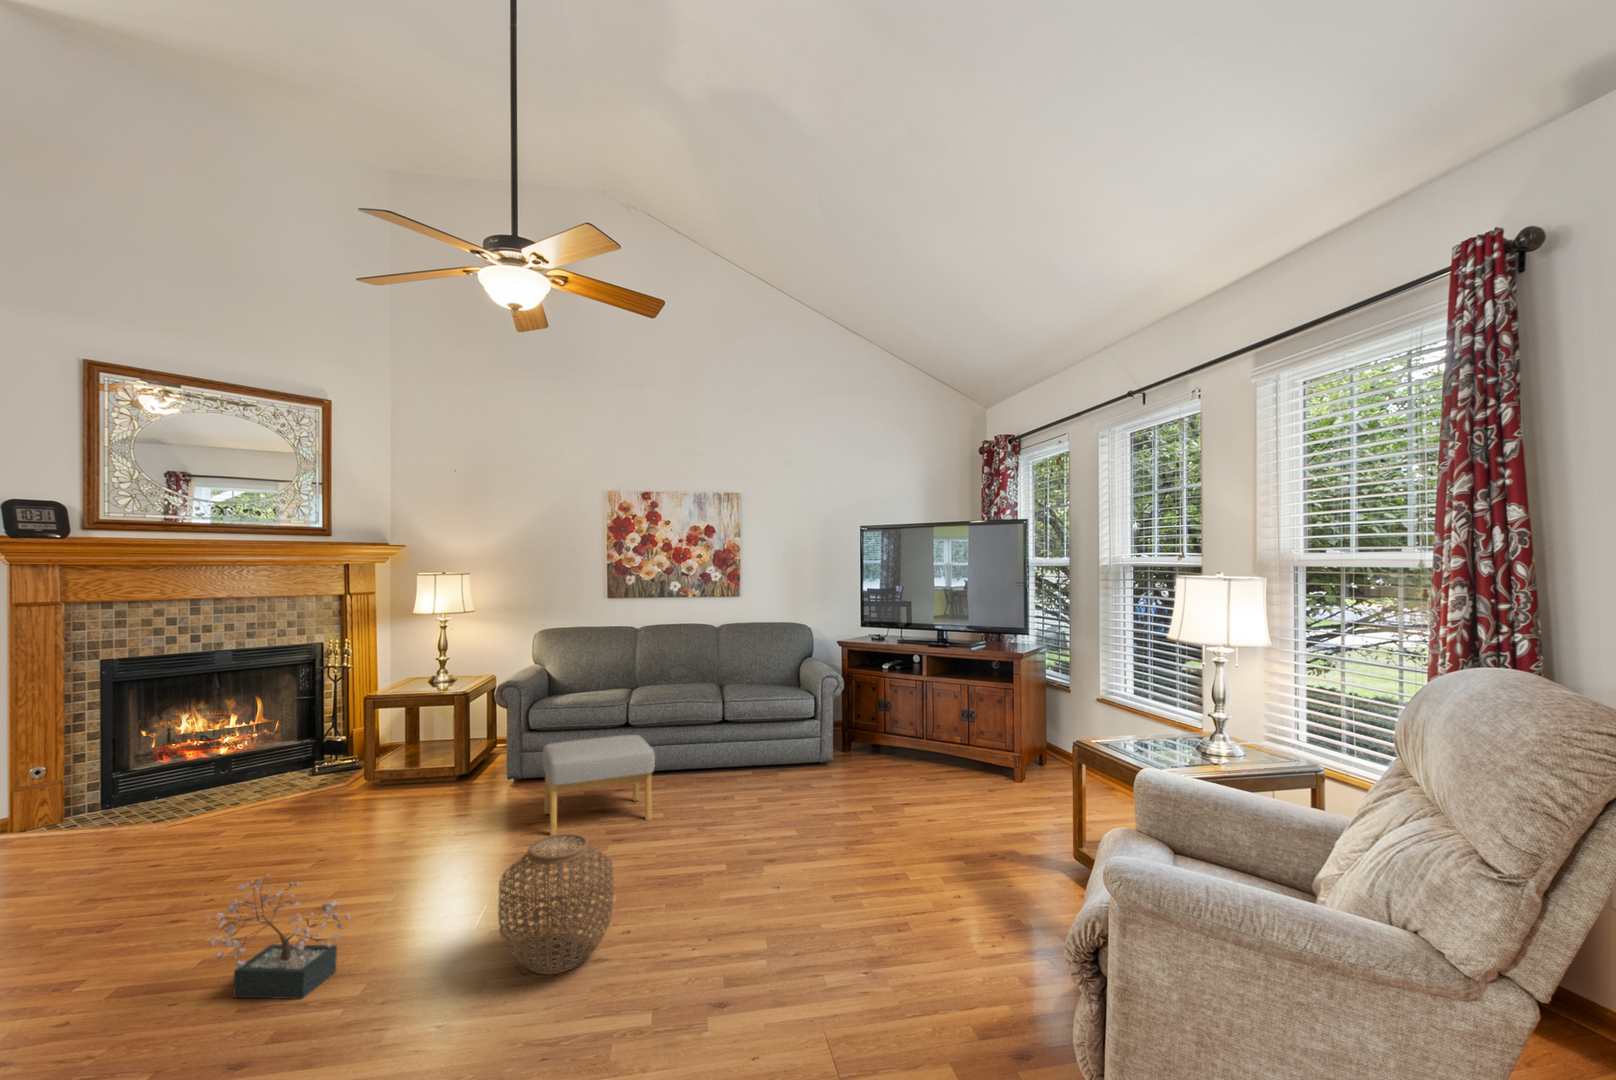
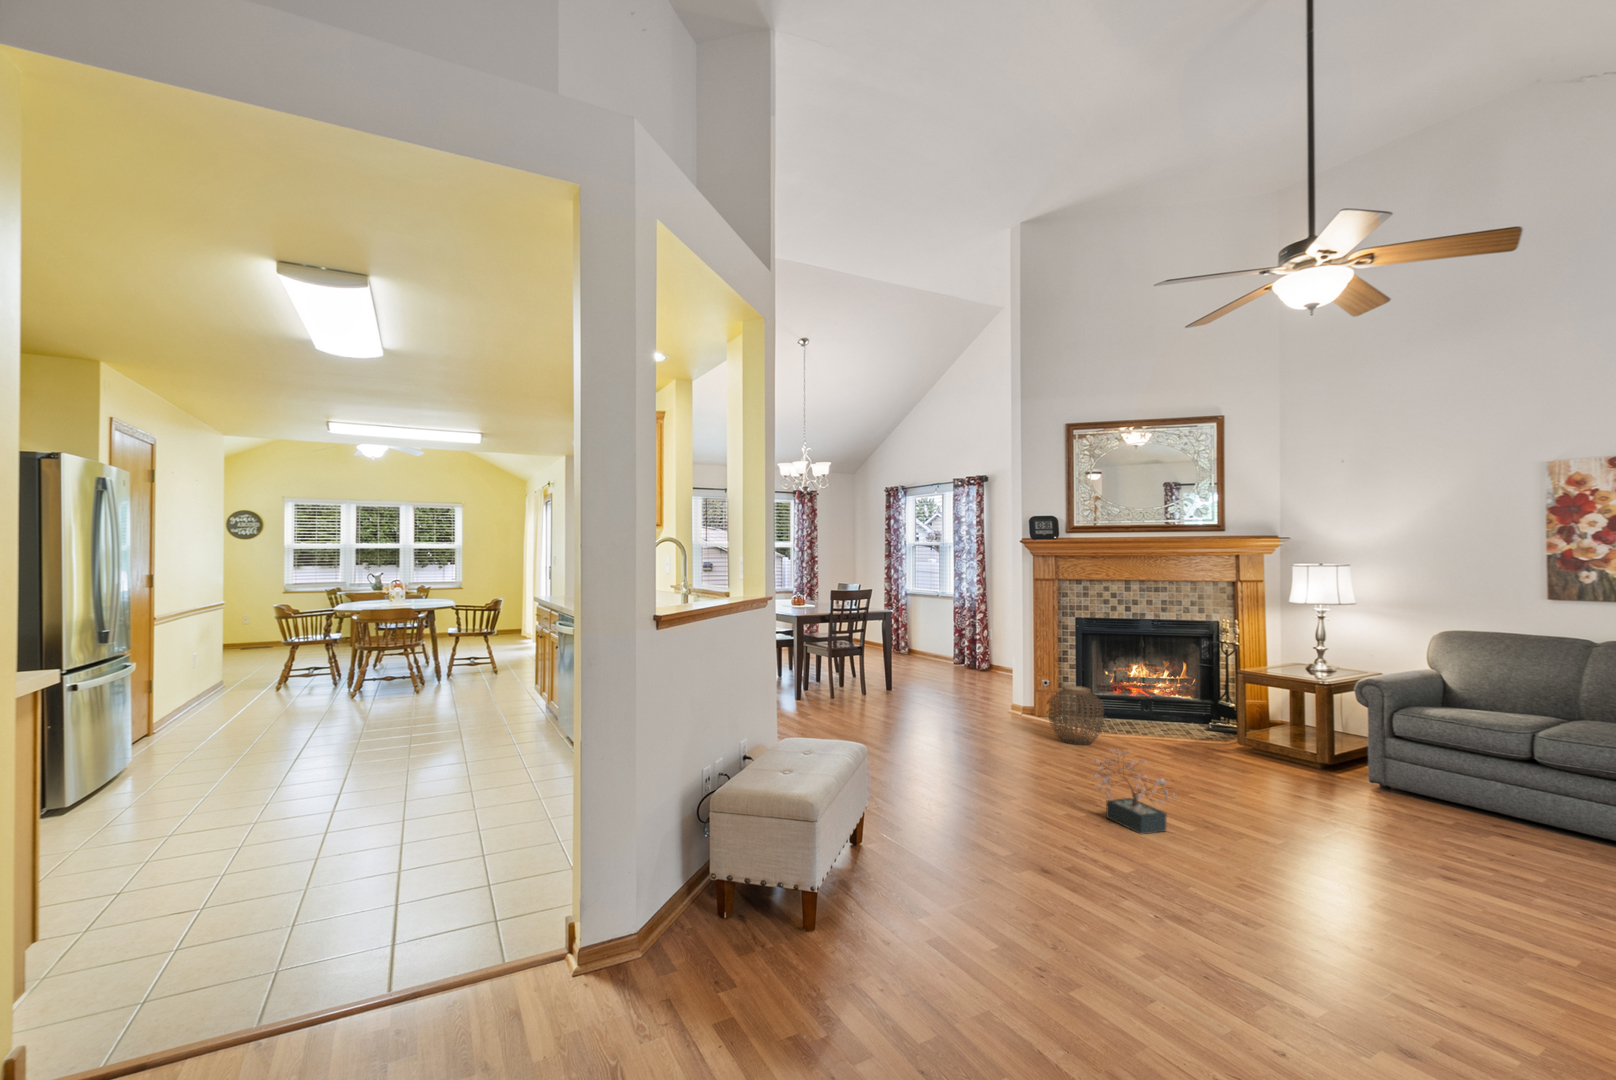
footstool: present [542,735,655,836] -> none [1395,740,1557,862]
woven basket: present [498,834,613,974] -> present [1049,686,1104,745]

